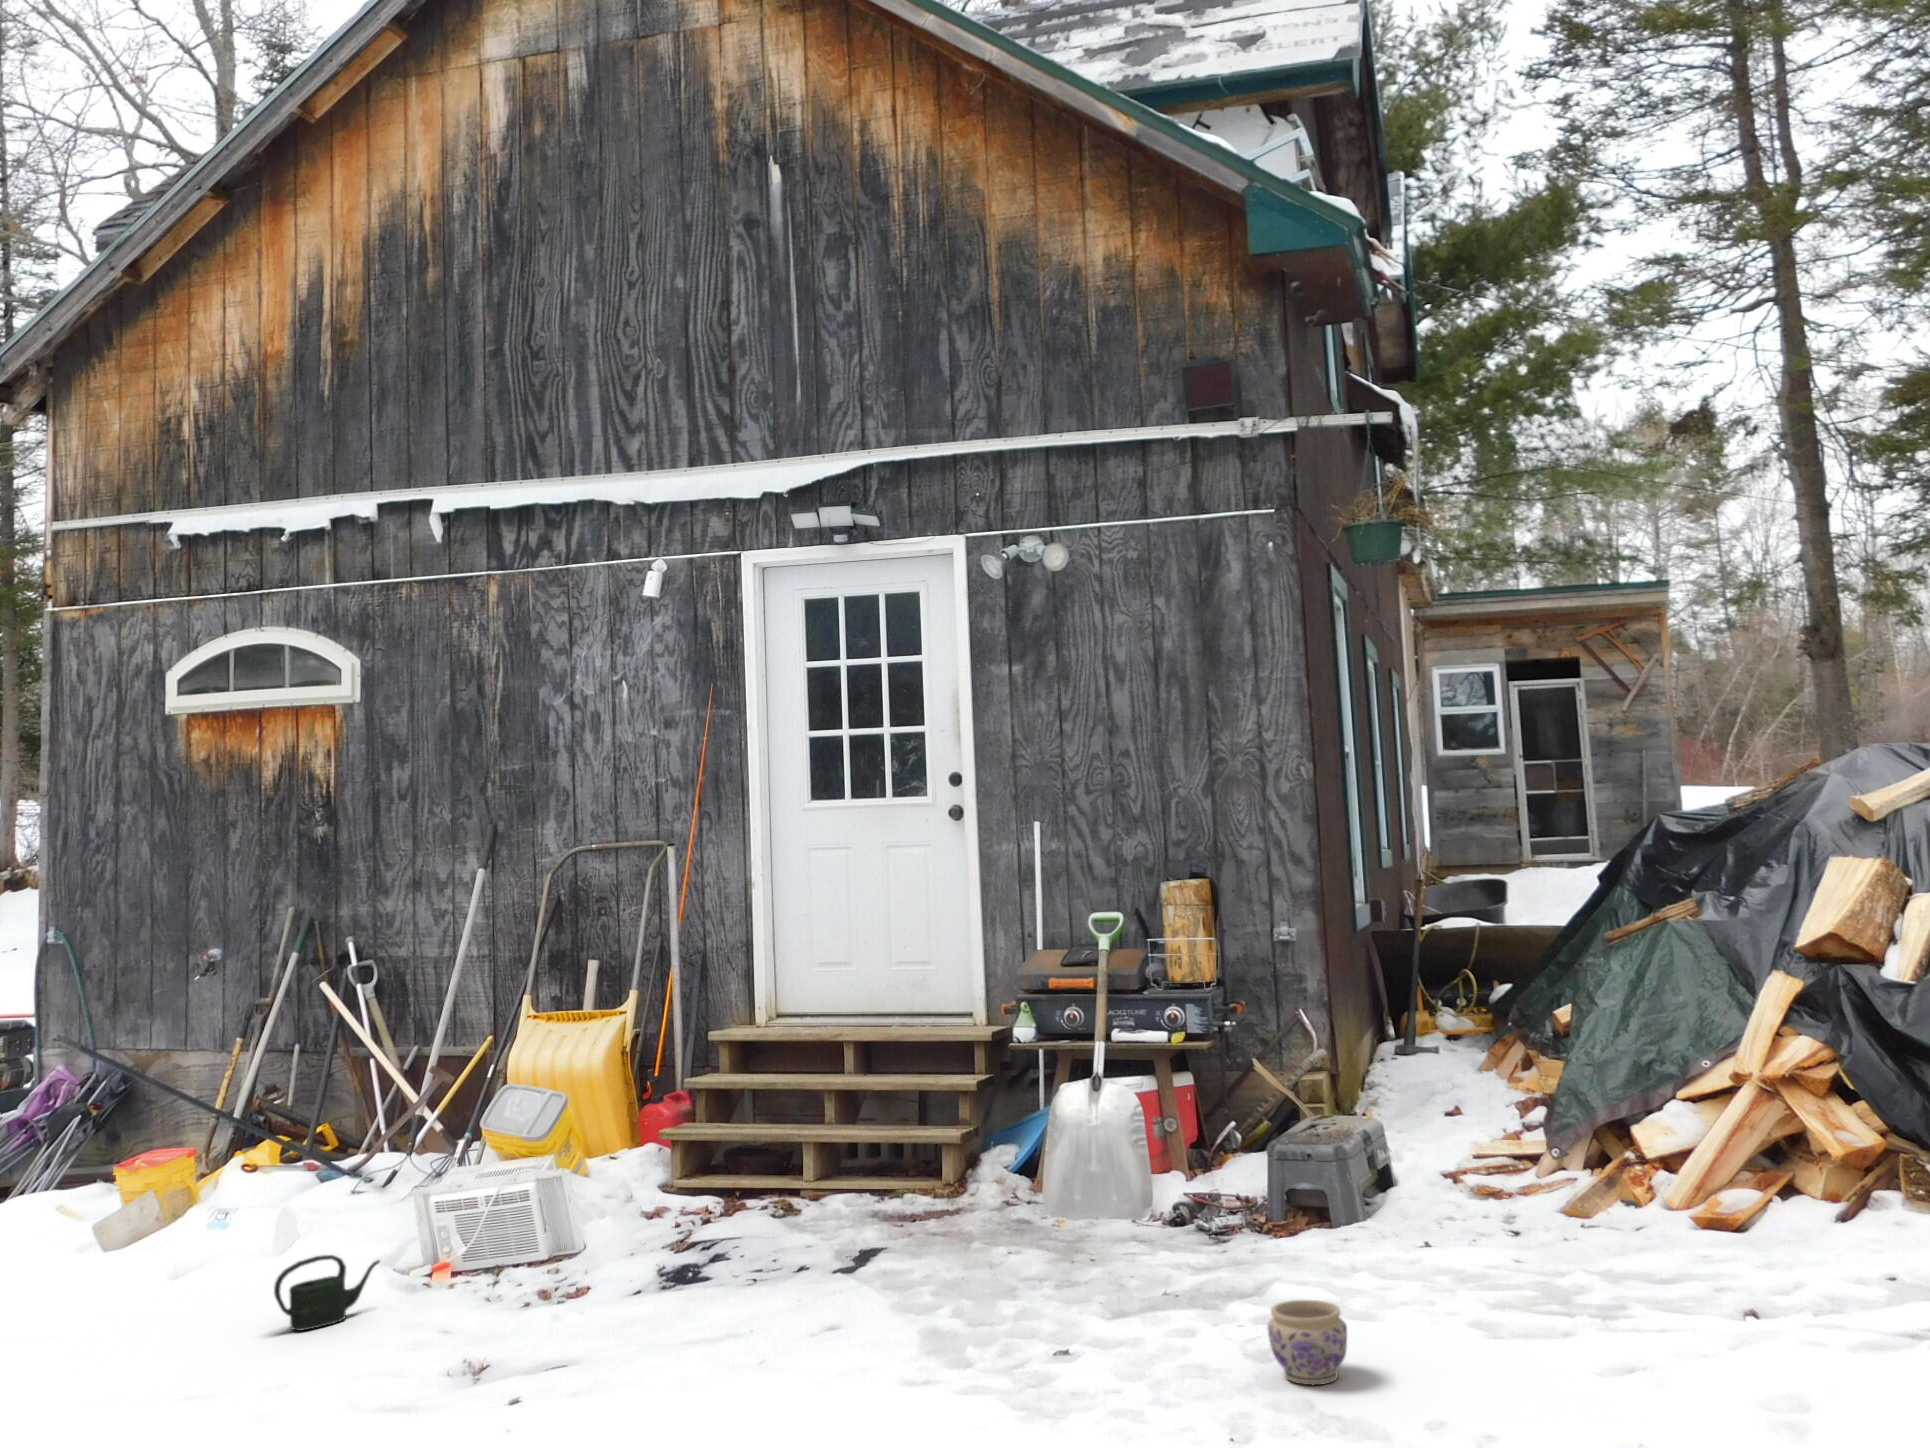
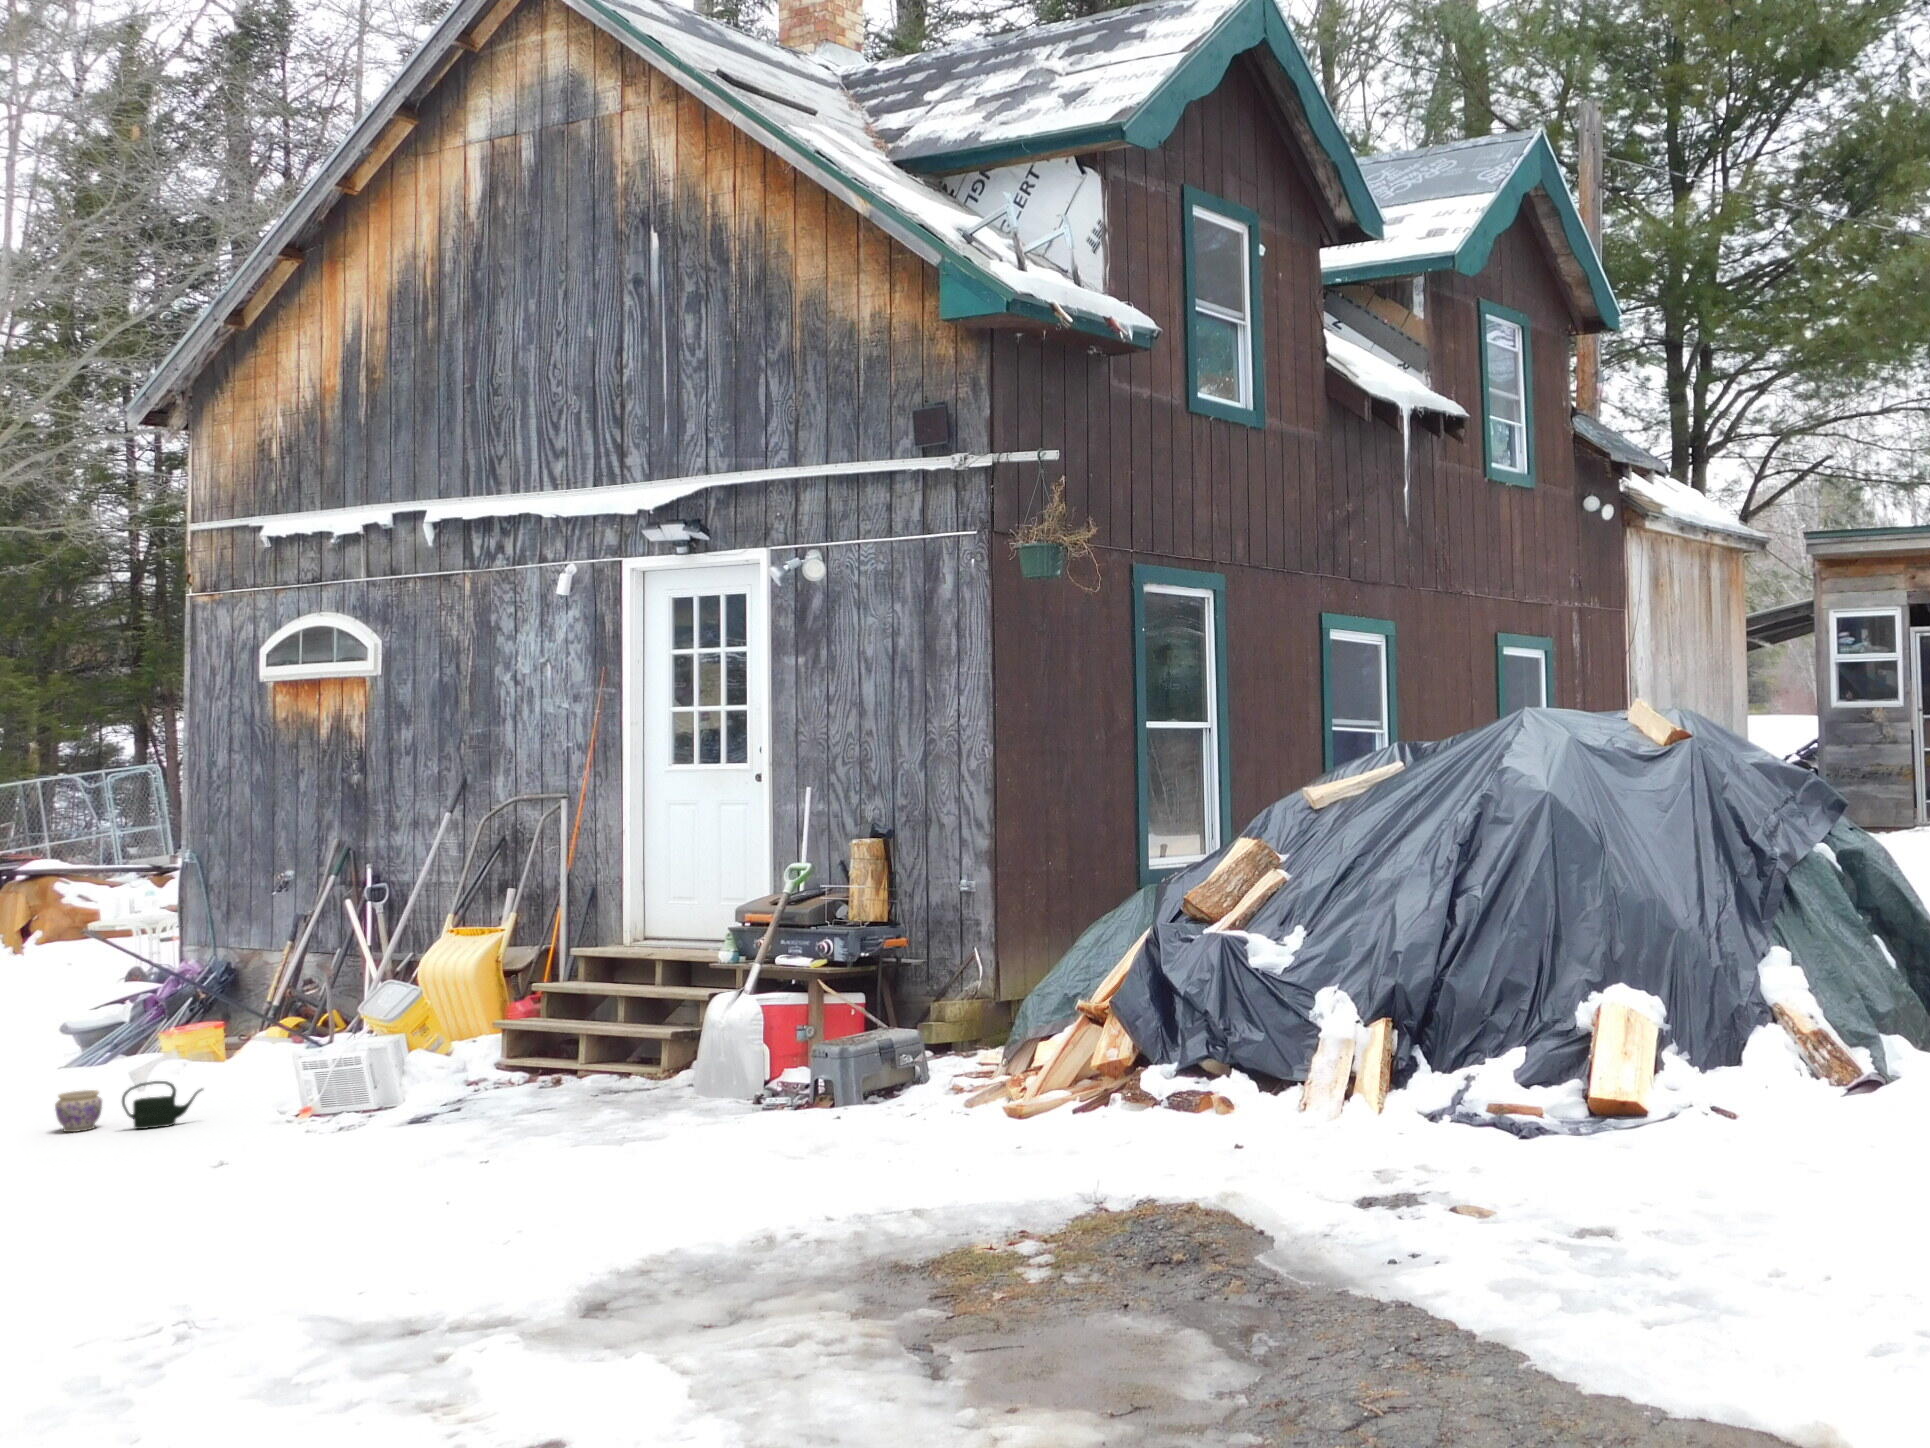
planter: present [1267,1300,1347,1385] -> present [55,1090,102,1132]

